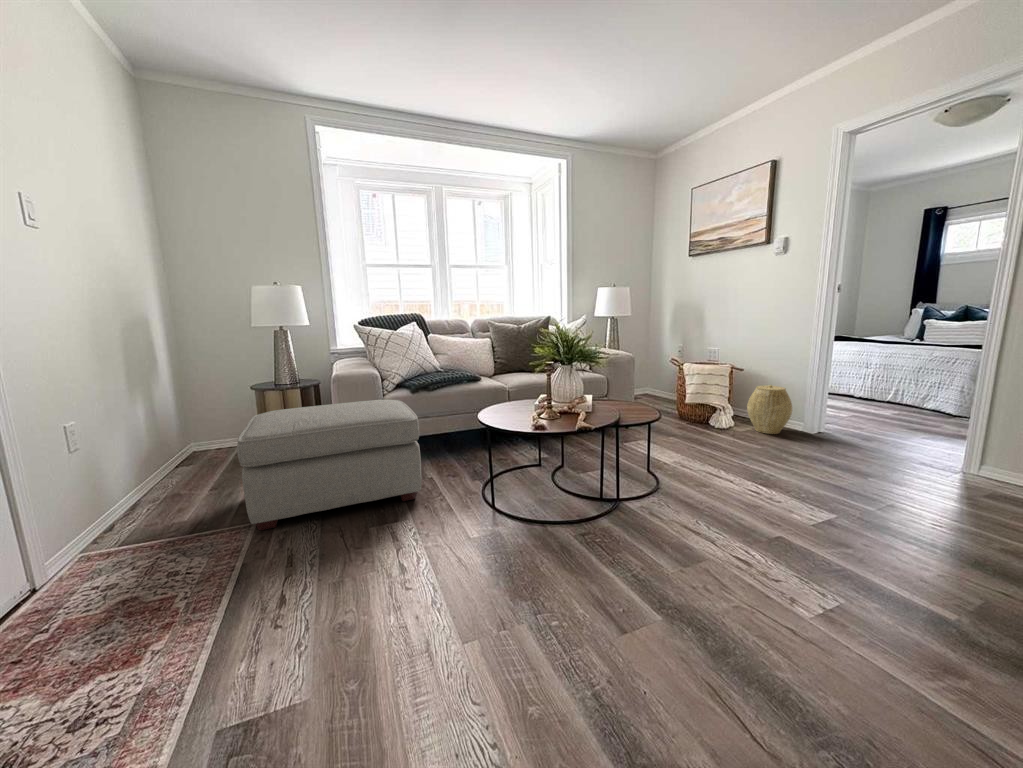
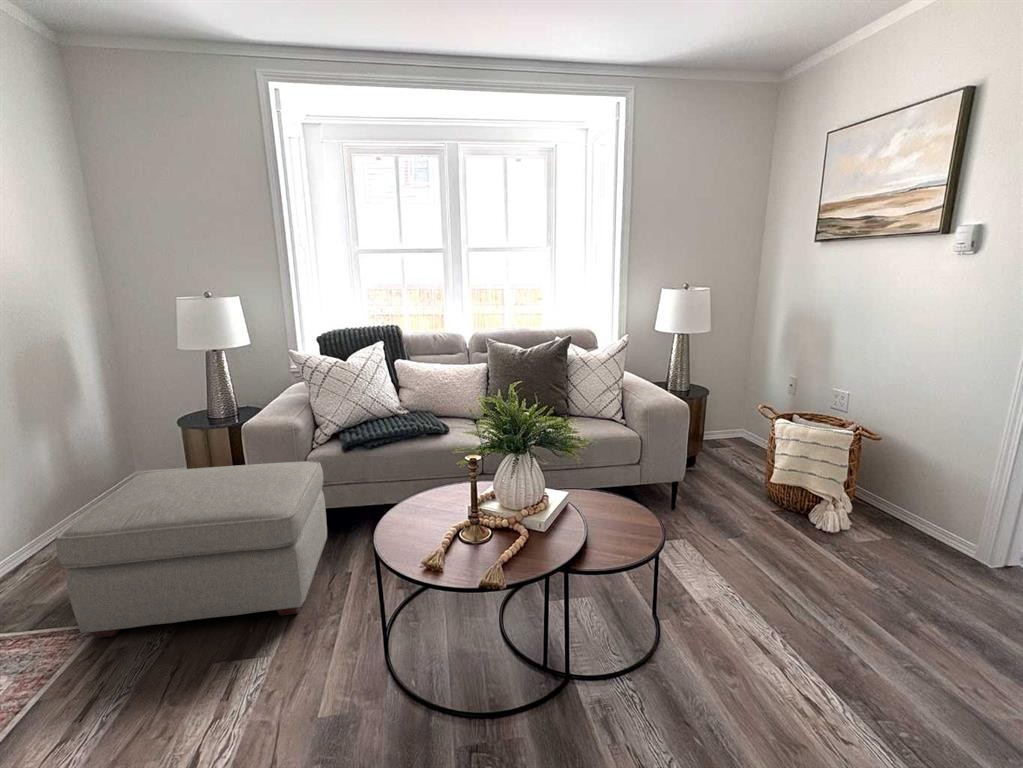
woven basket: present [747,385,792,434] -> none [873,473,955,559]

